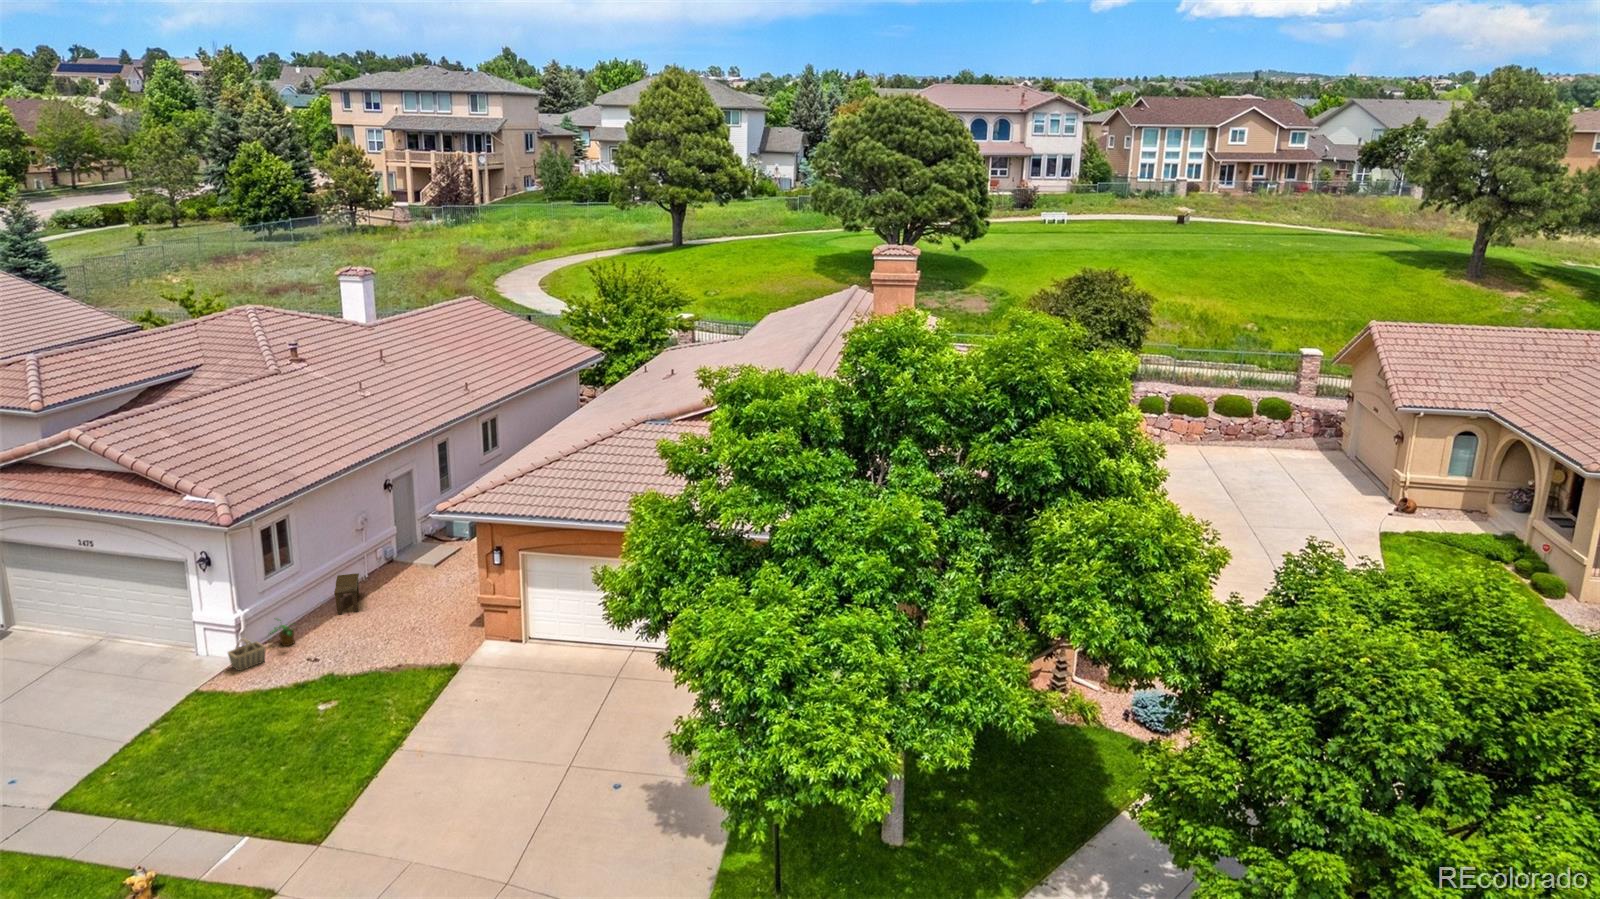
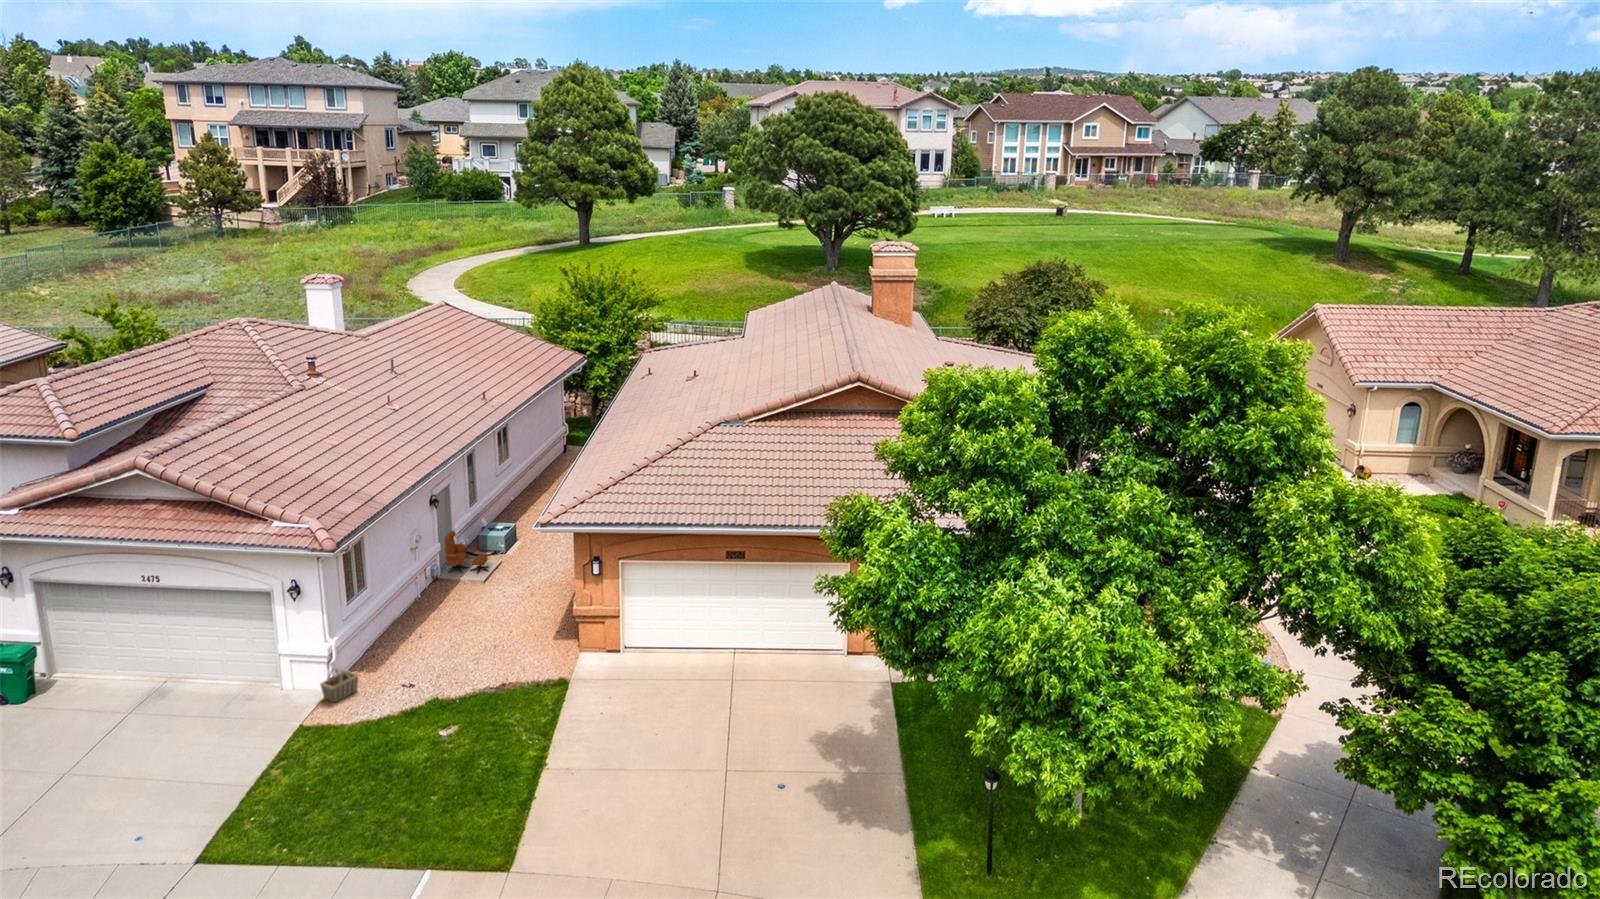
lounge chair: none [402,515,446,558] -> present [445,531,489,574]
bench: present [334,573,359,615] -> none [399,594,429,638]
potted plant: present [270,619,295,646] -> none [352,645,381,673]

